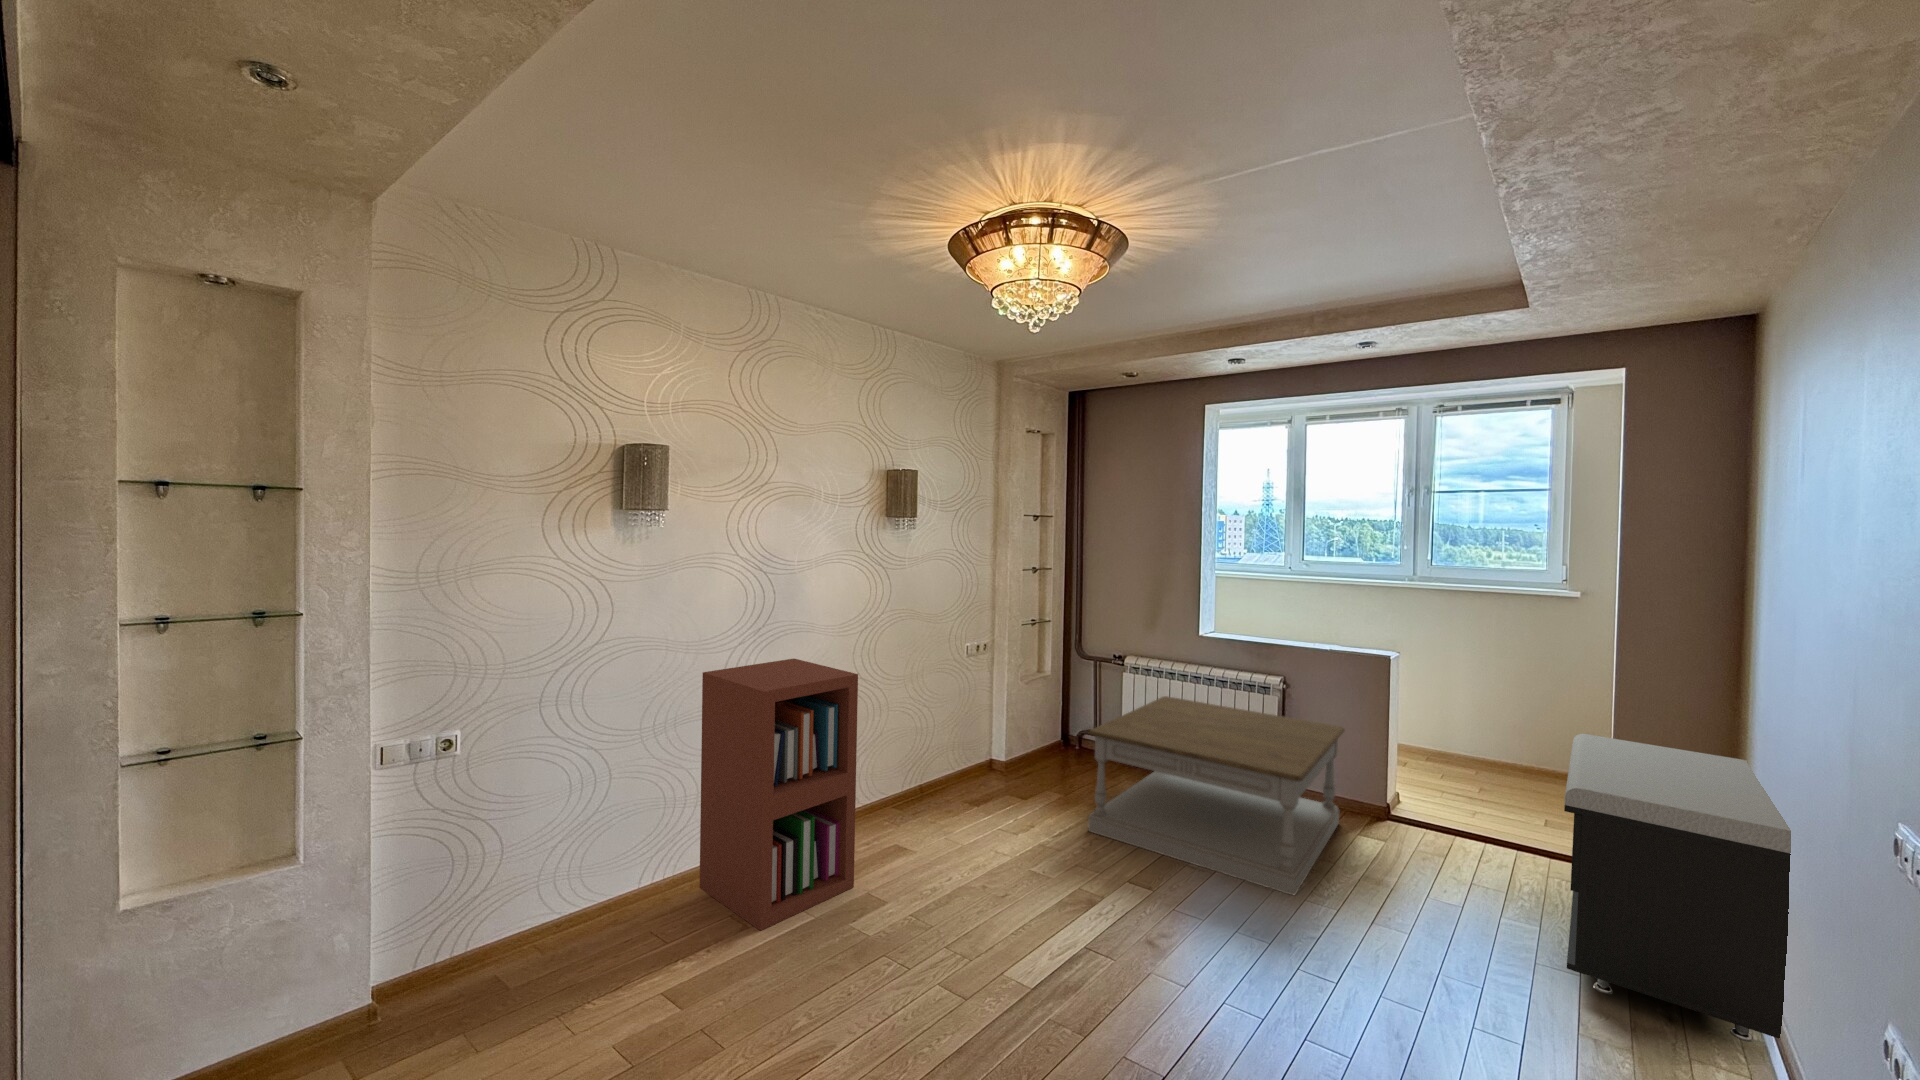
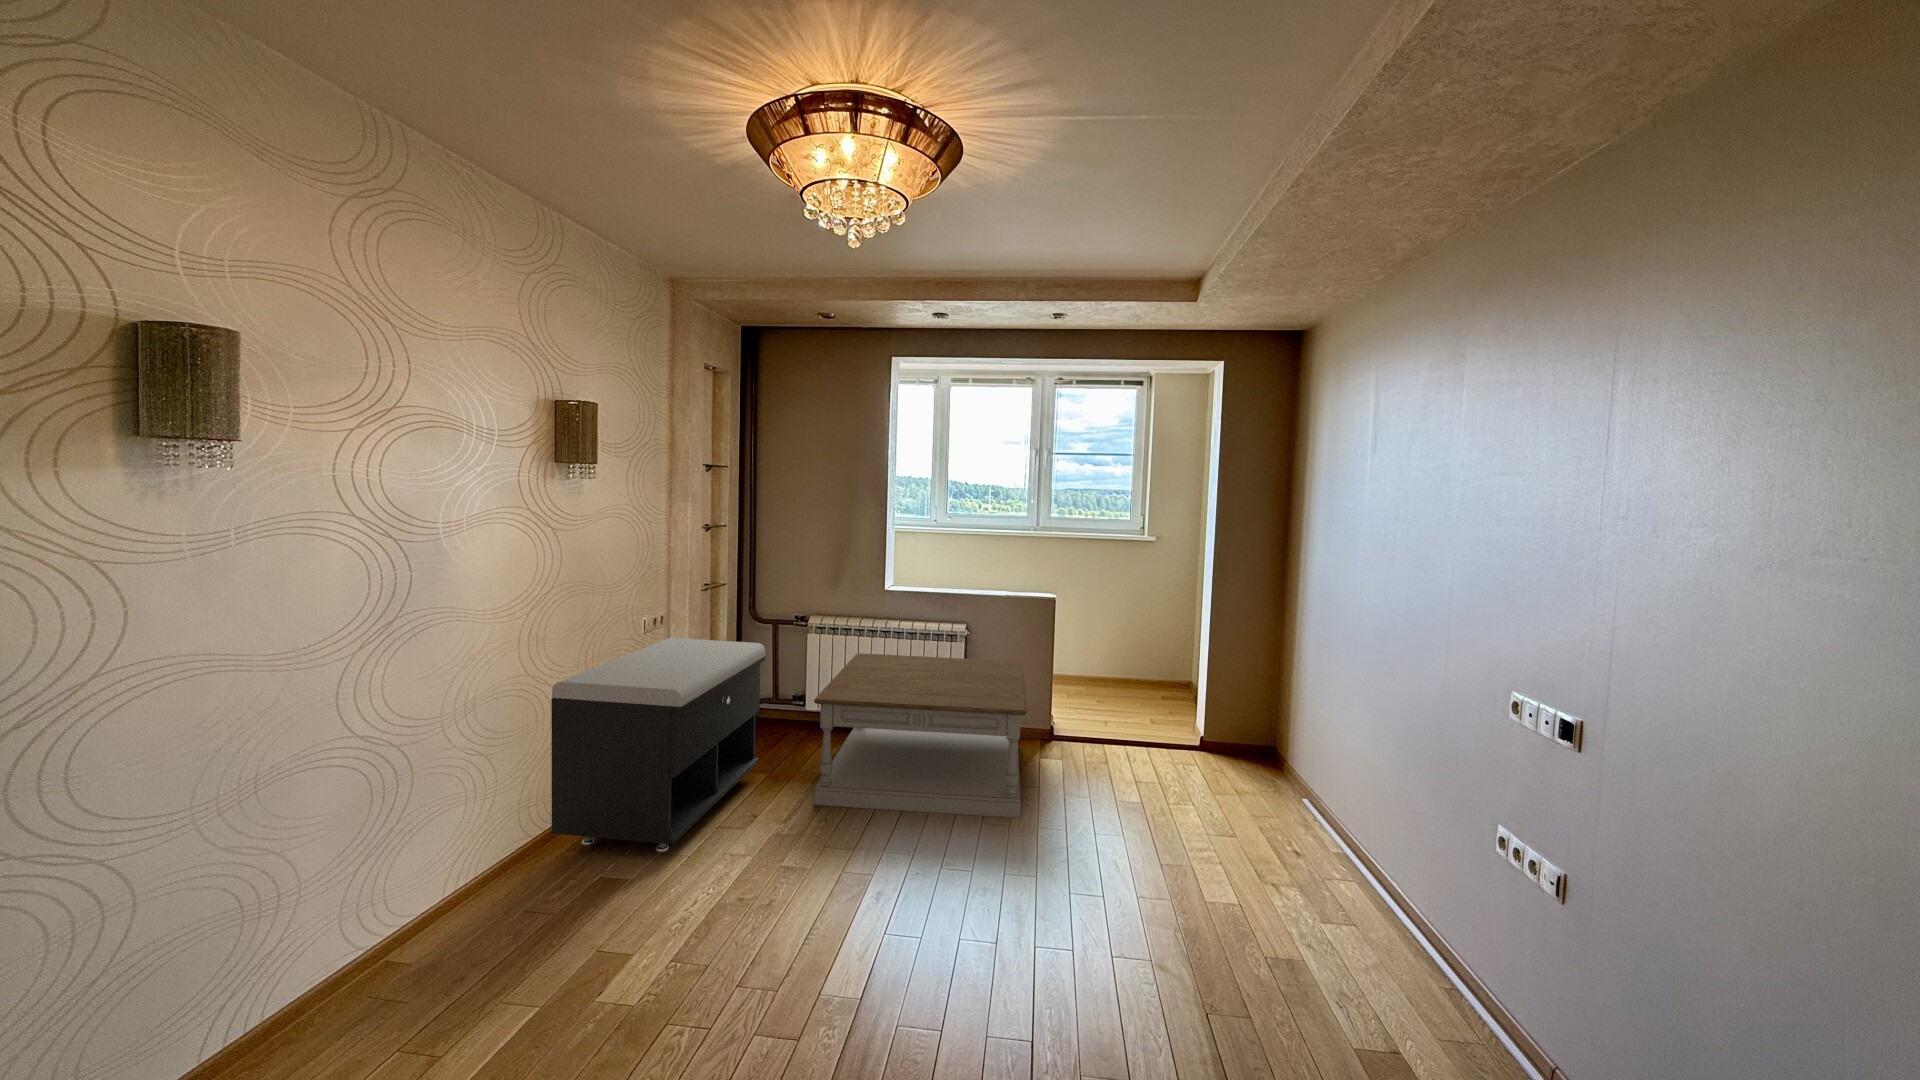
bookshelf: present [699,659,858,931] -> none [301,661,571,1049]
storage bench: present [1564,734,1791,1042] -> present [551,638,765,853]

